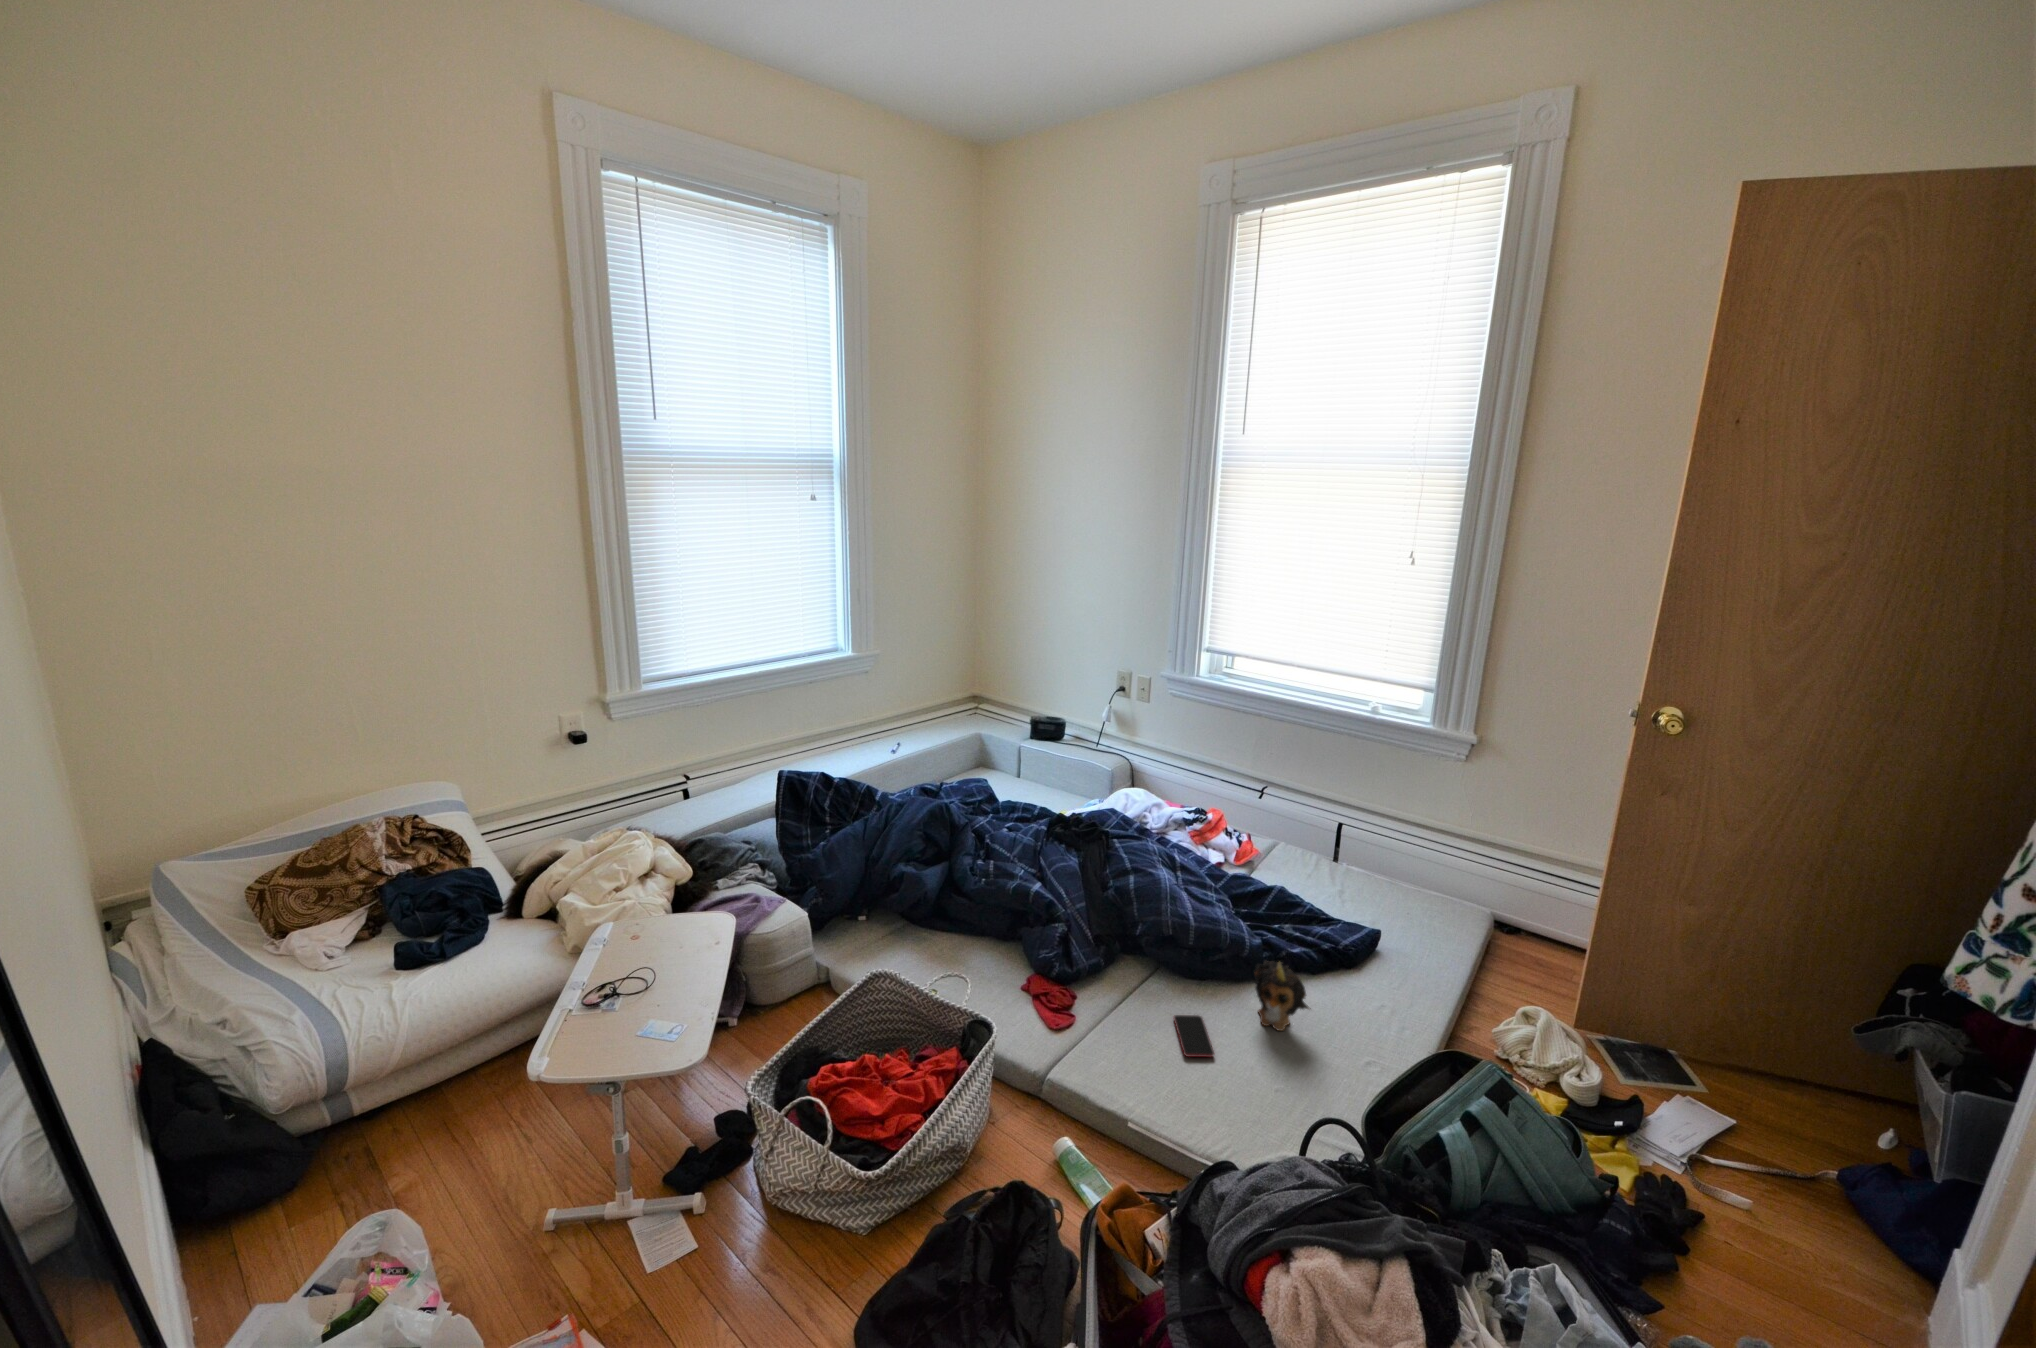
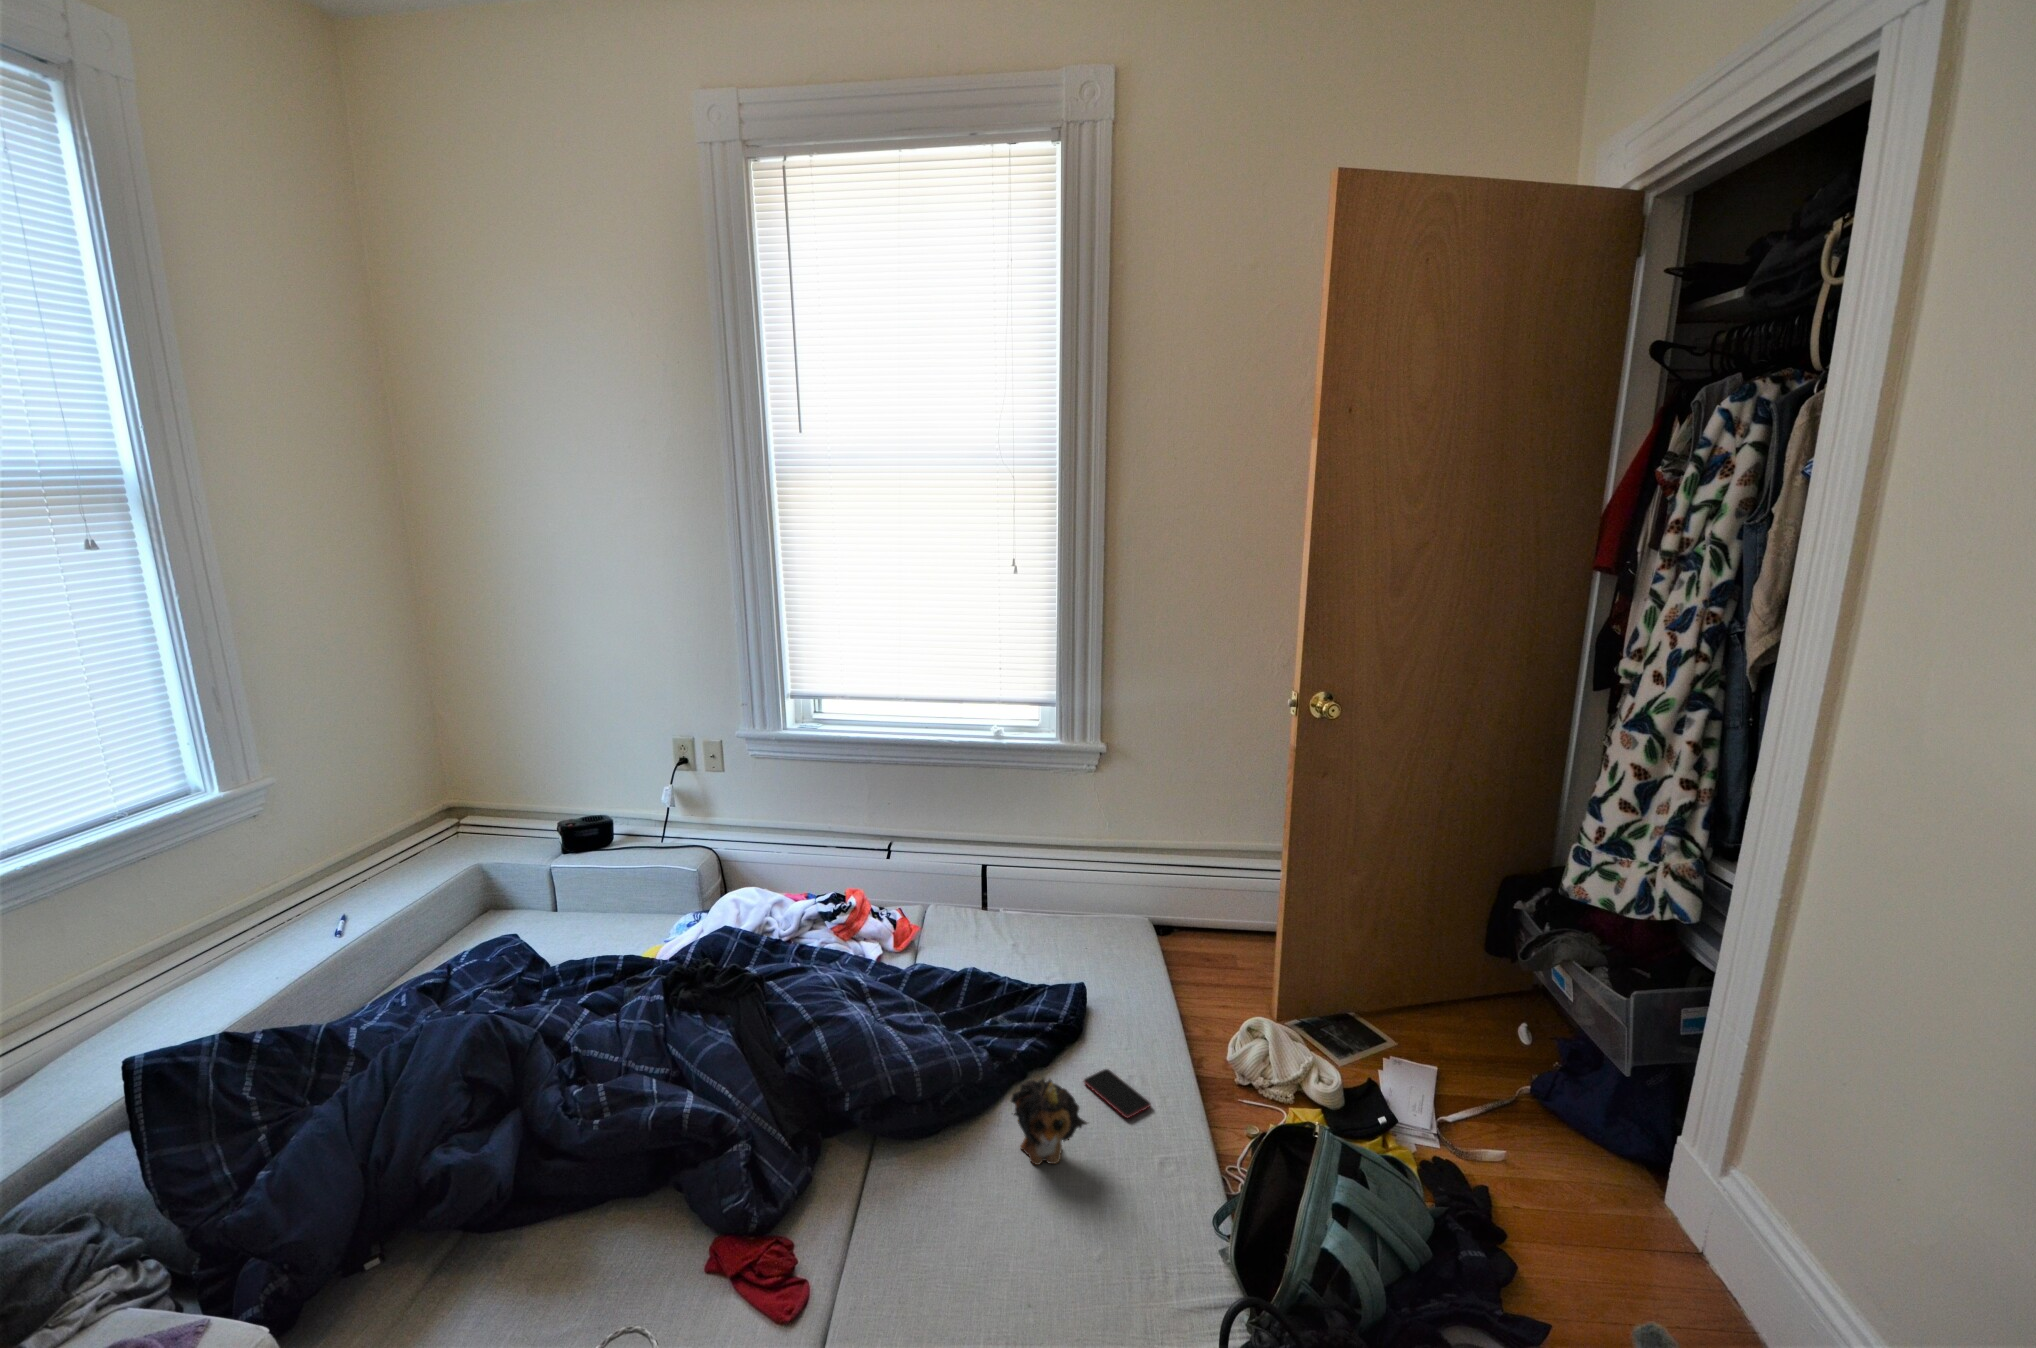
smartphone: present [1174,1015,1214,1057] -> present [1084,1069,1151,1118]

